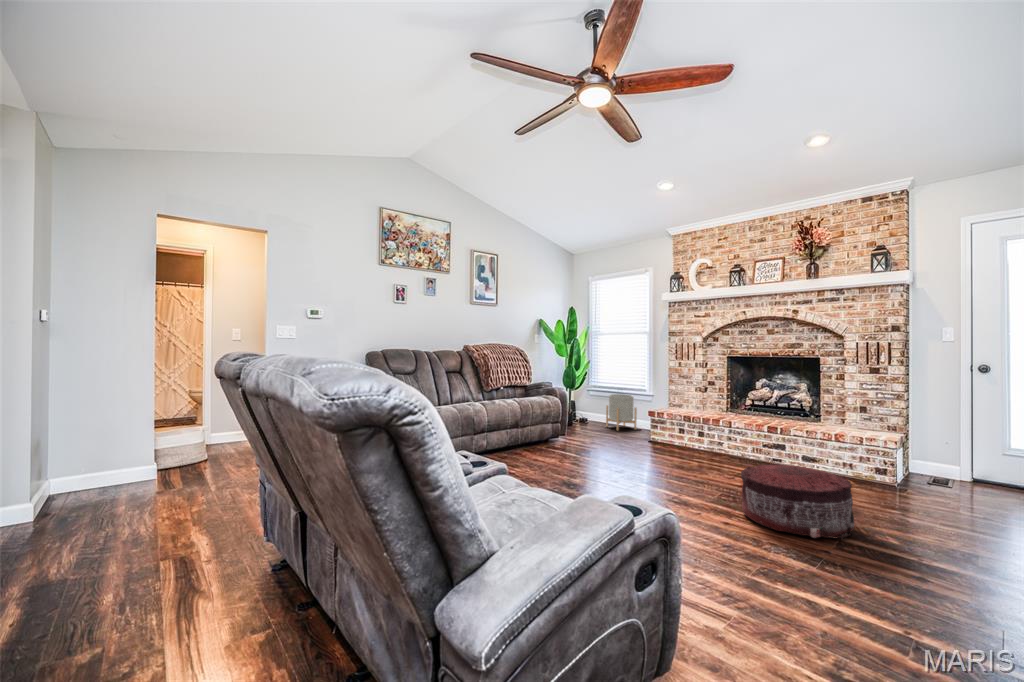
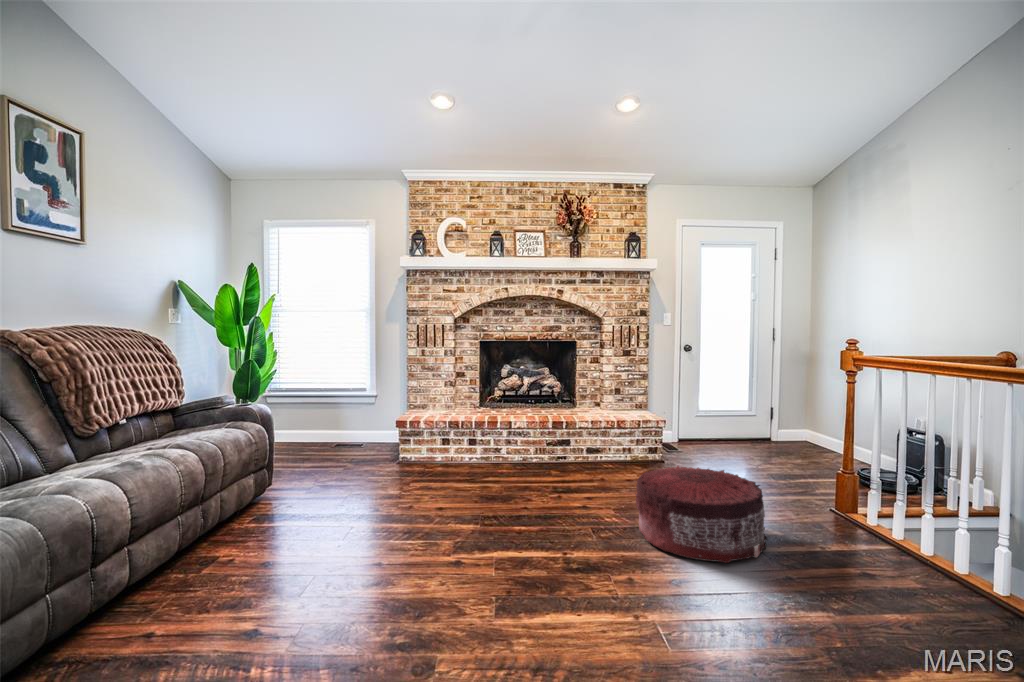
planter: present [606,394,637,431] -> none [310,399,358,455]

